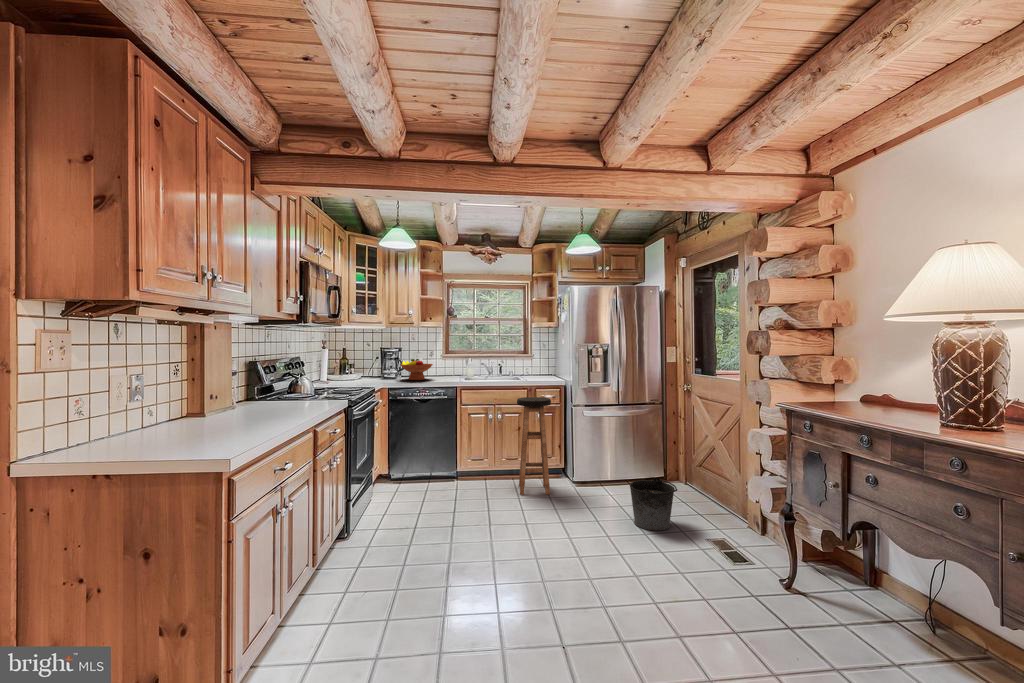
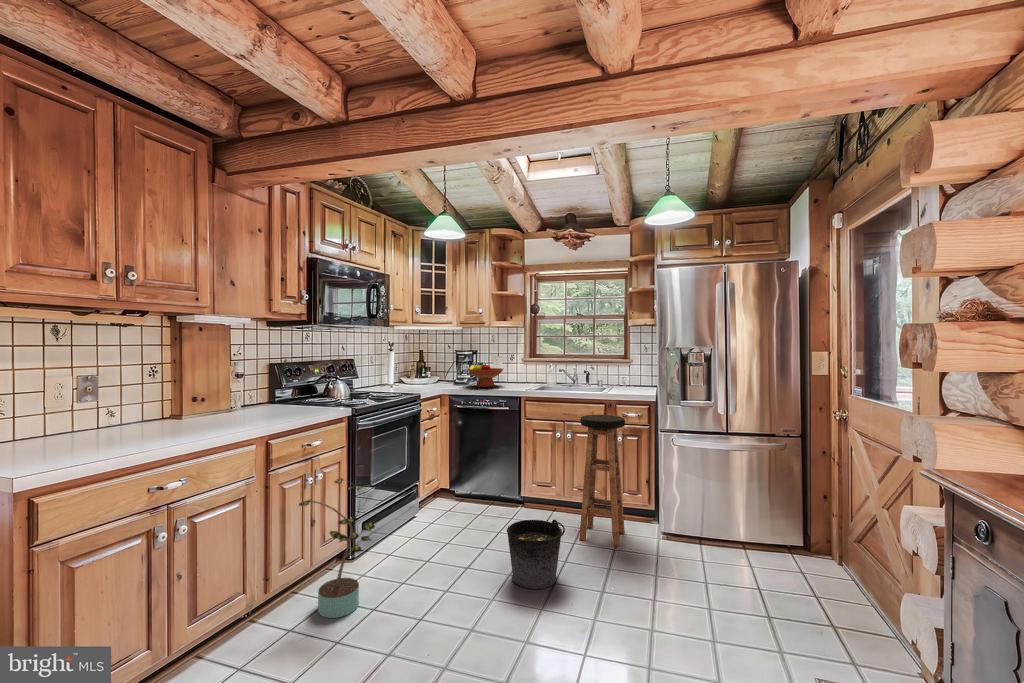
potted plant: none [342,459,410,575] -> present [299,478,375,618]
bucket: present [630,478,677,531] -> present [507,520,565,589]

